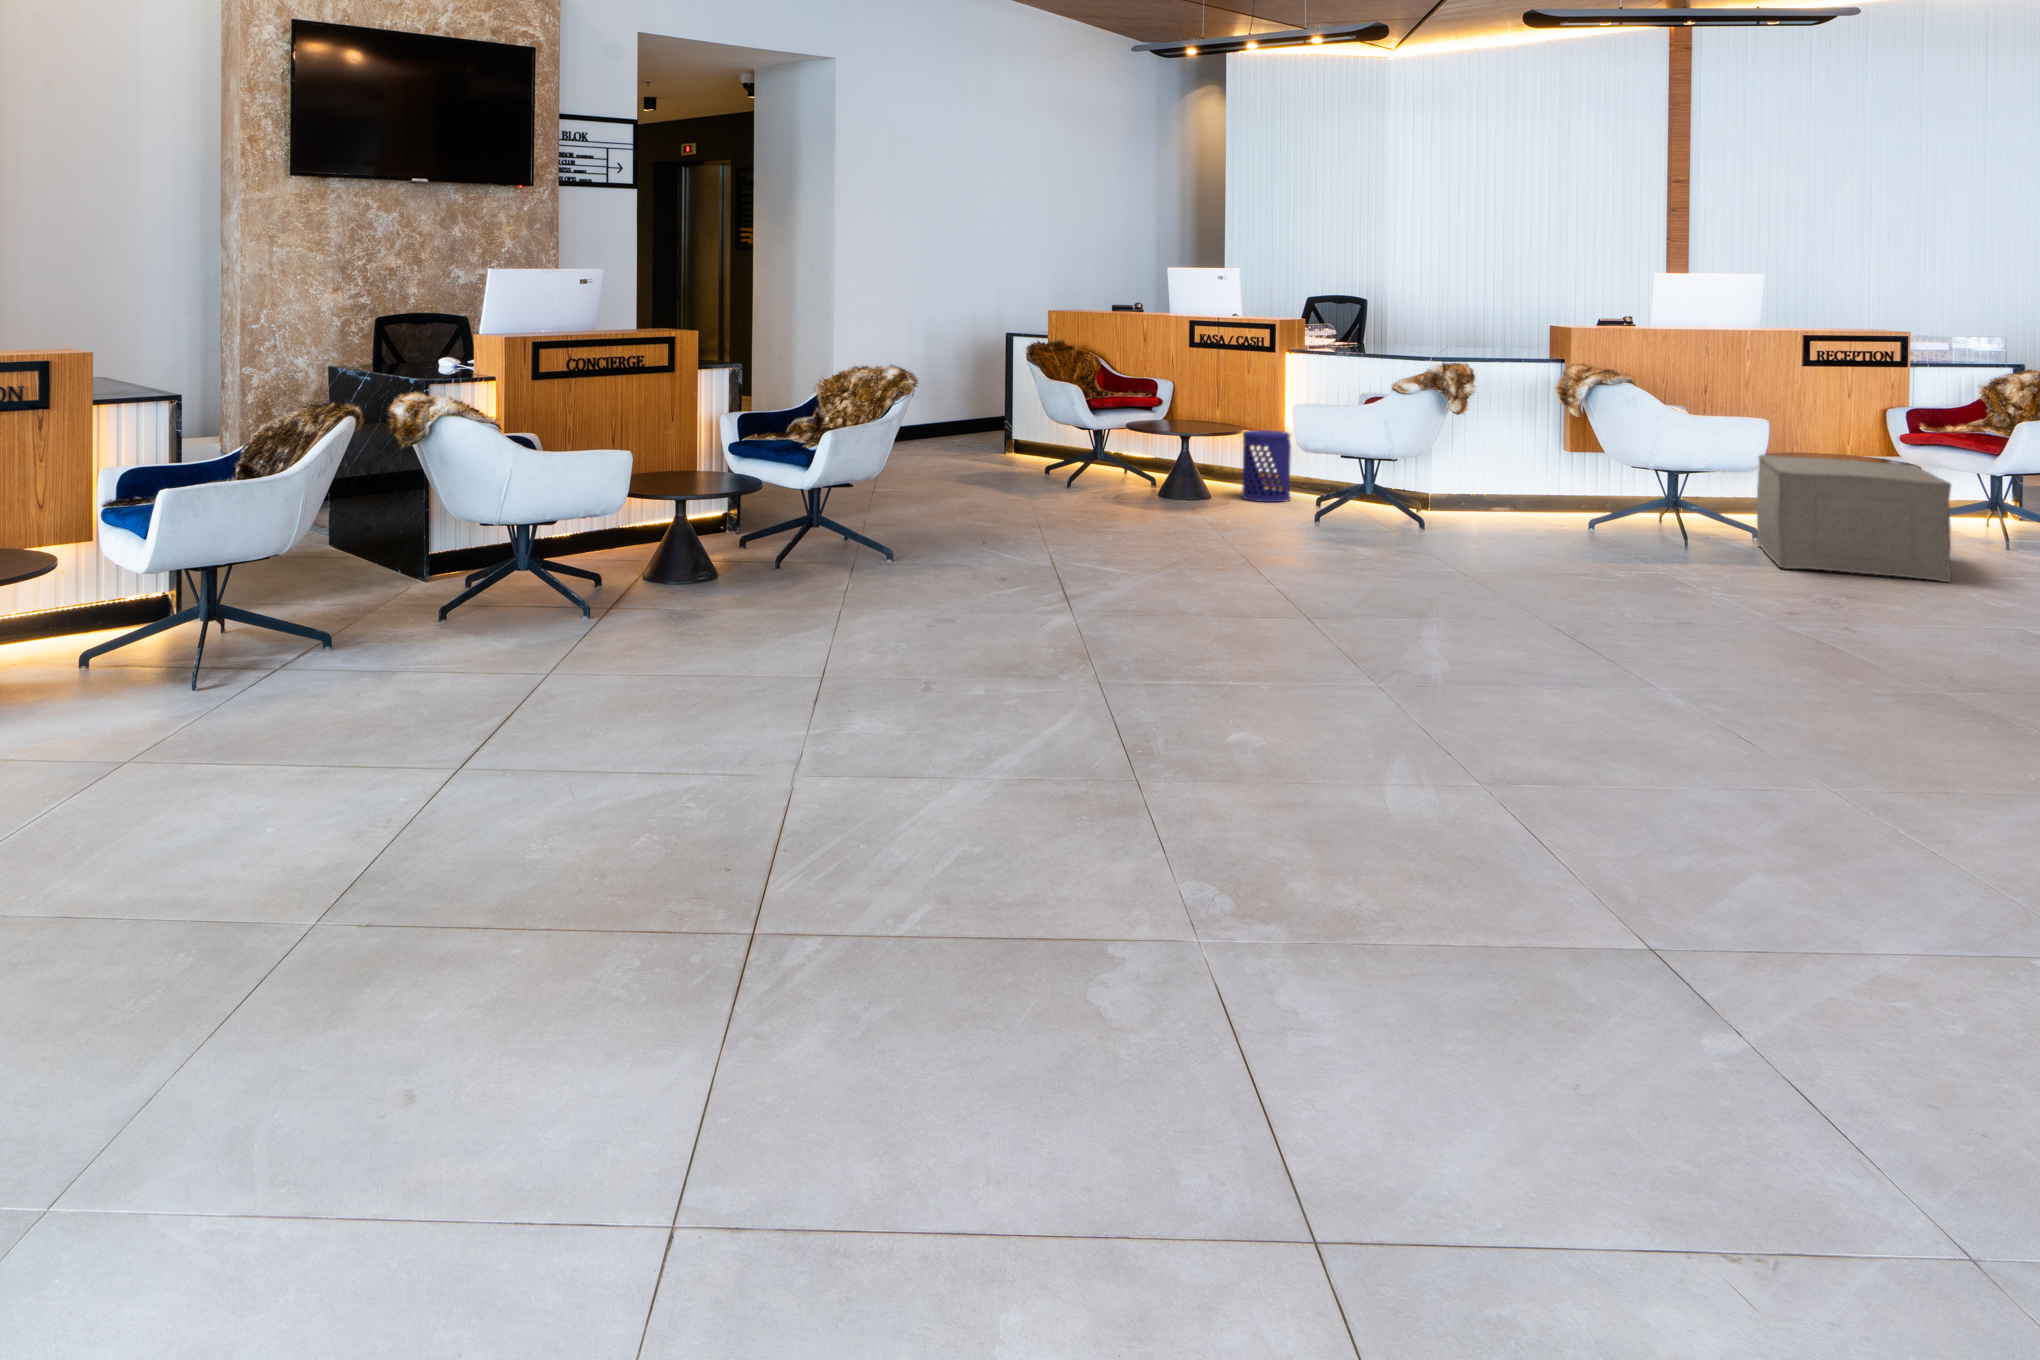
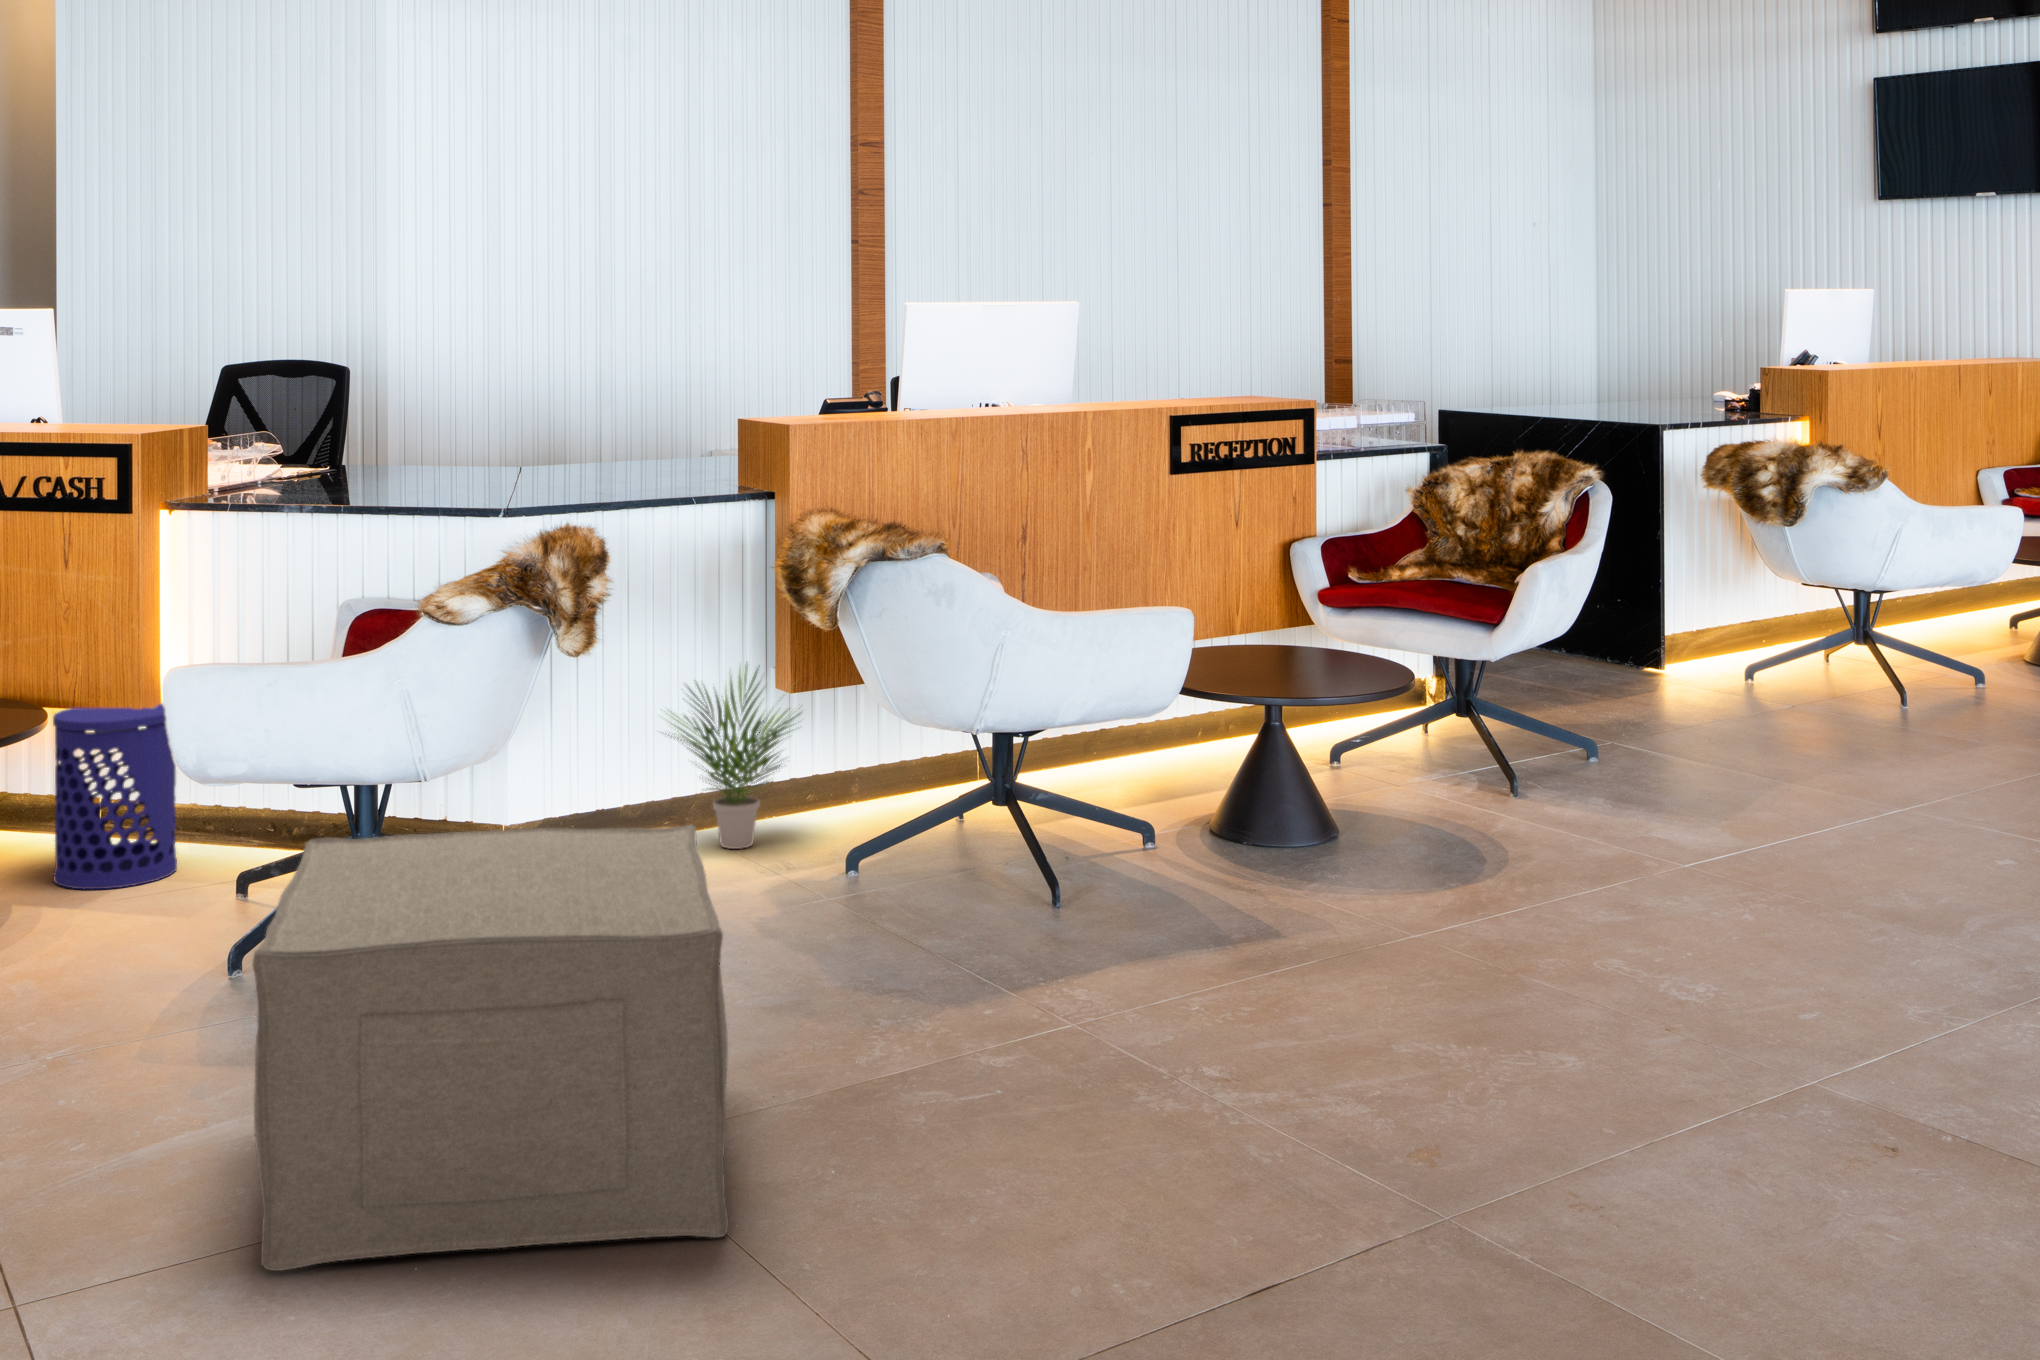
potted plant: none [1502,438,1580,521] -> present [665,665,802,849]
ottoman: present [1757,455,1951,582] -> present [252,825,728,1271]

